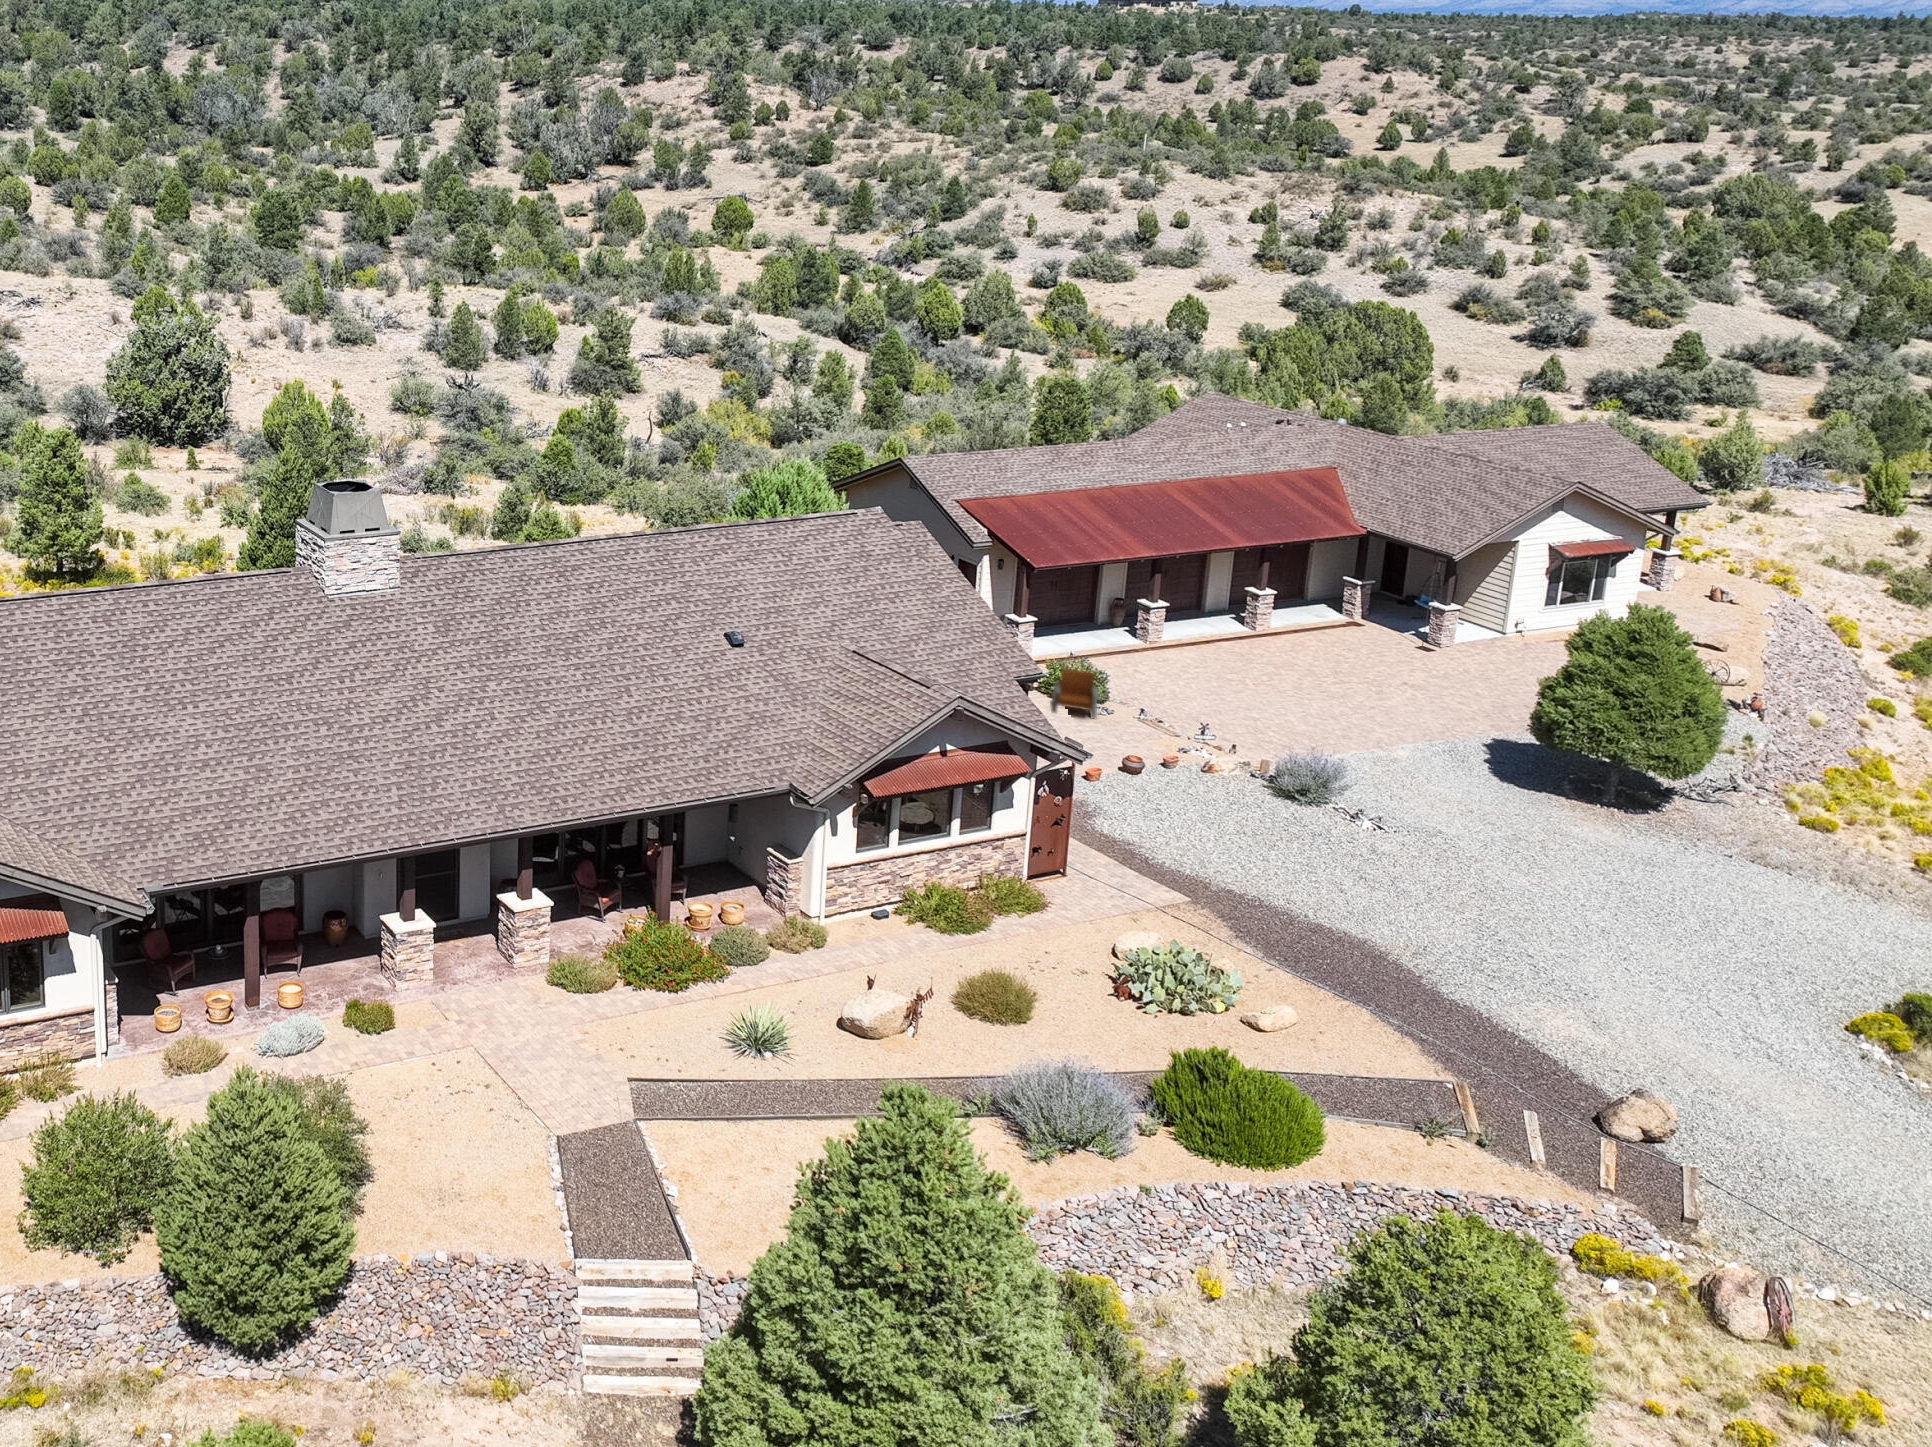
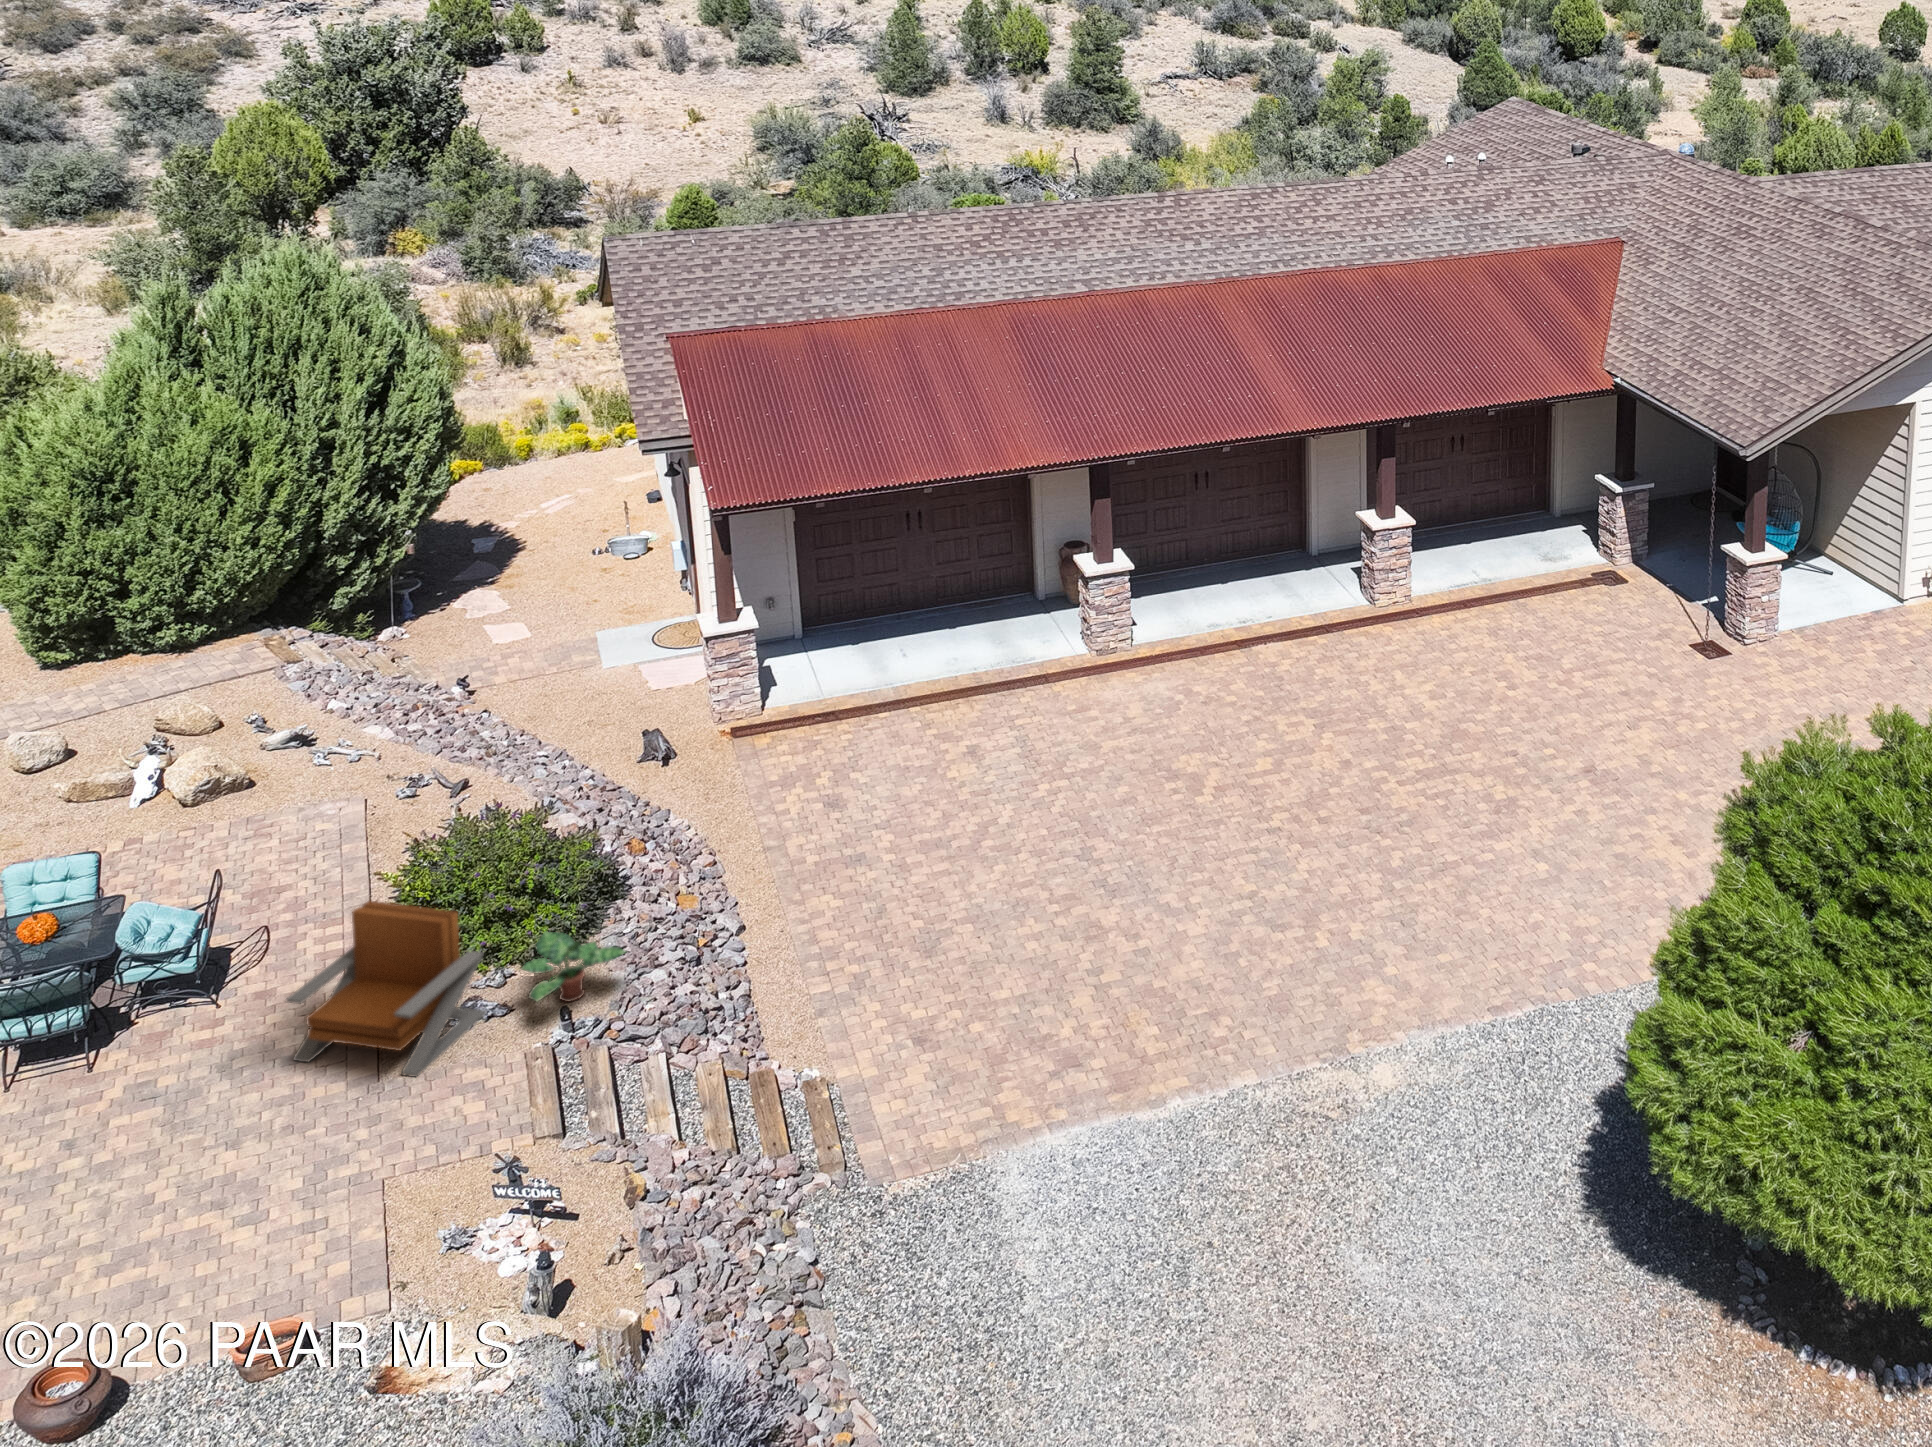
potted plant: none [1102,685,1134,707] -> present [521,931,627,1002]

